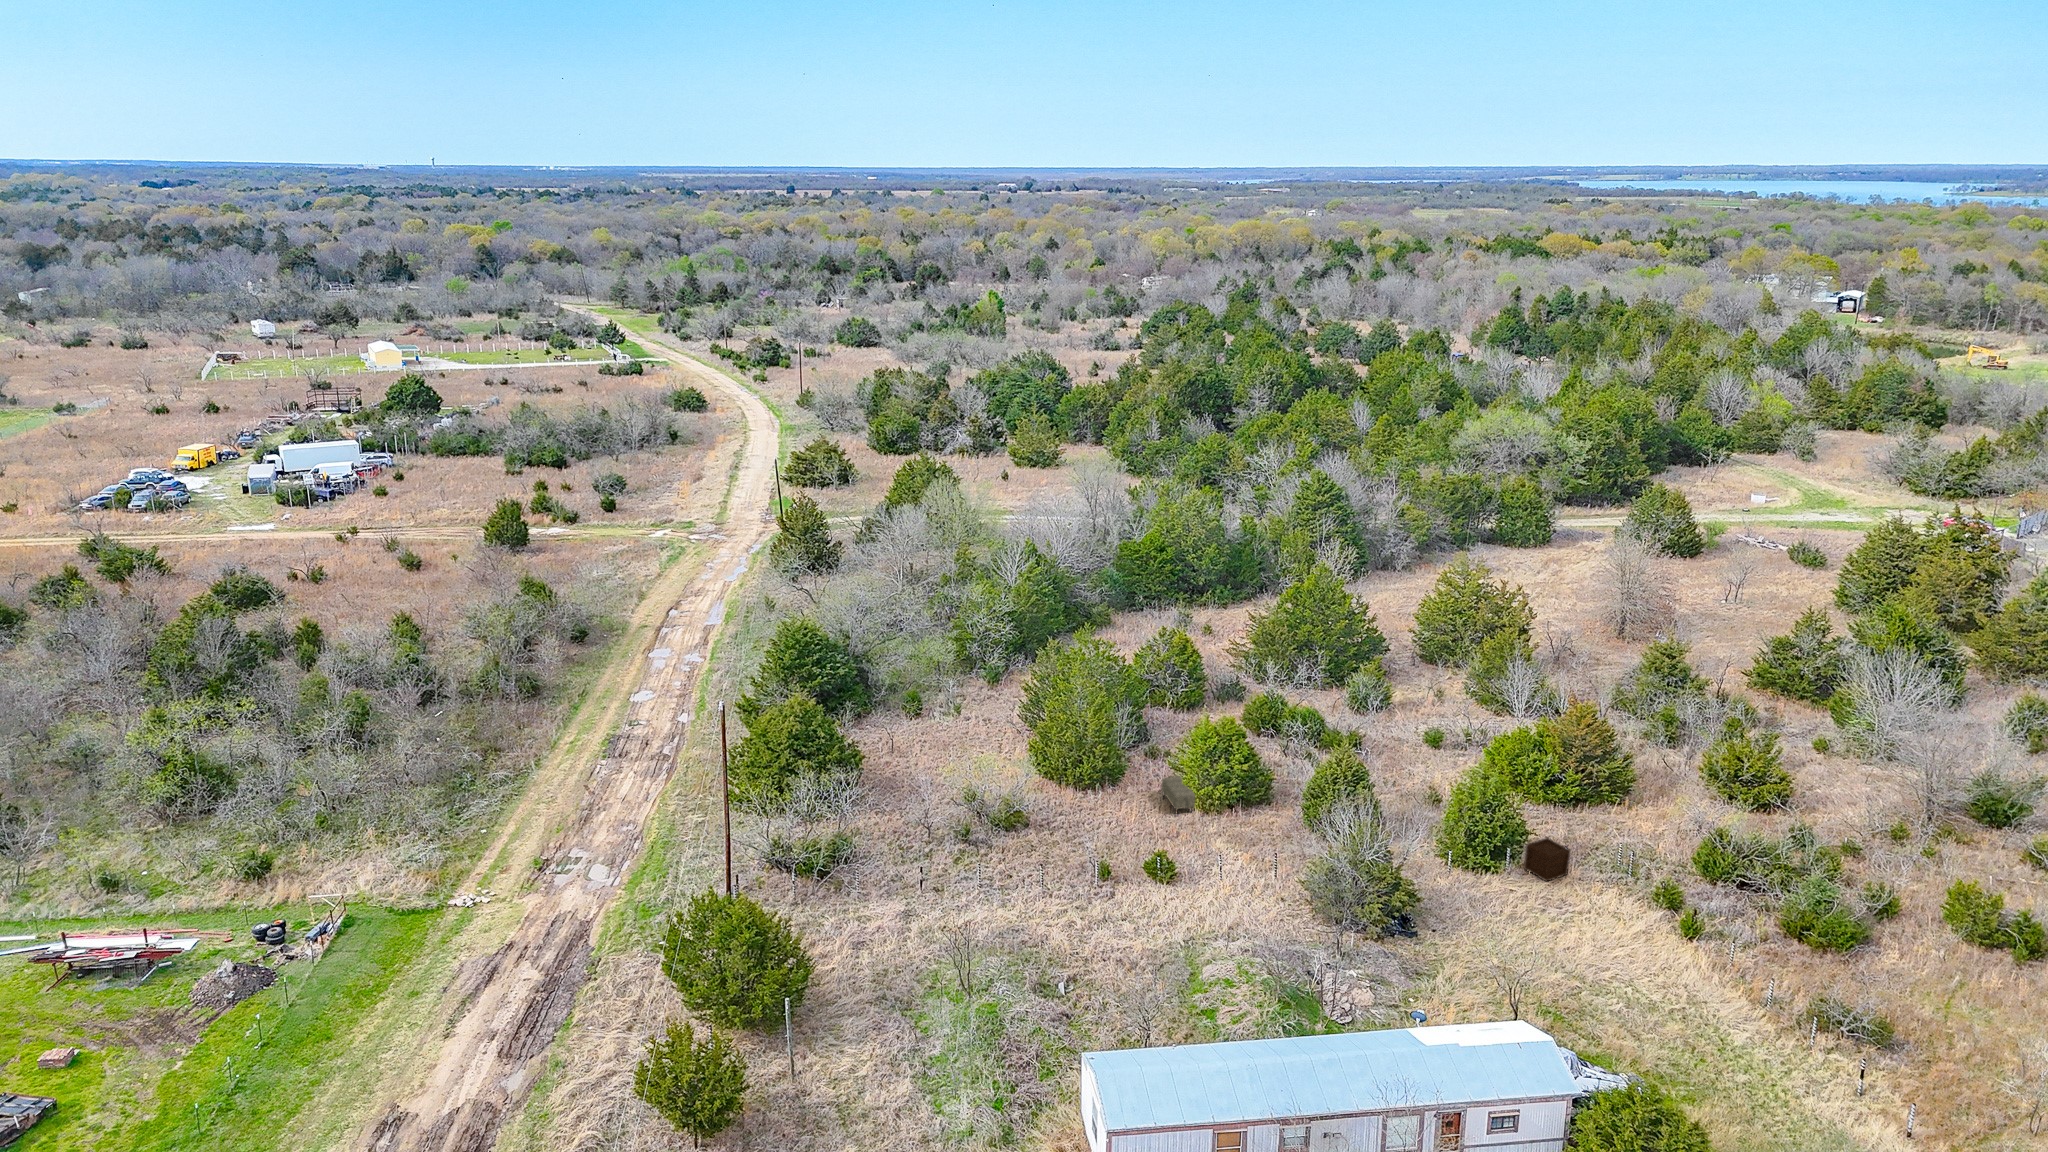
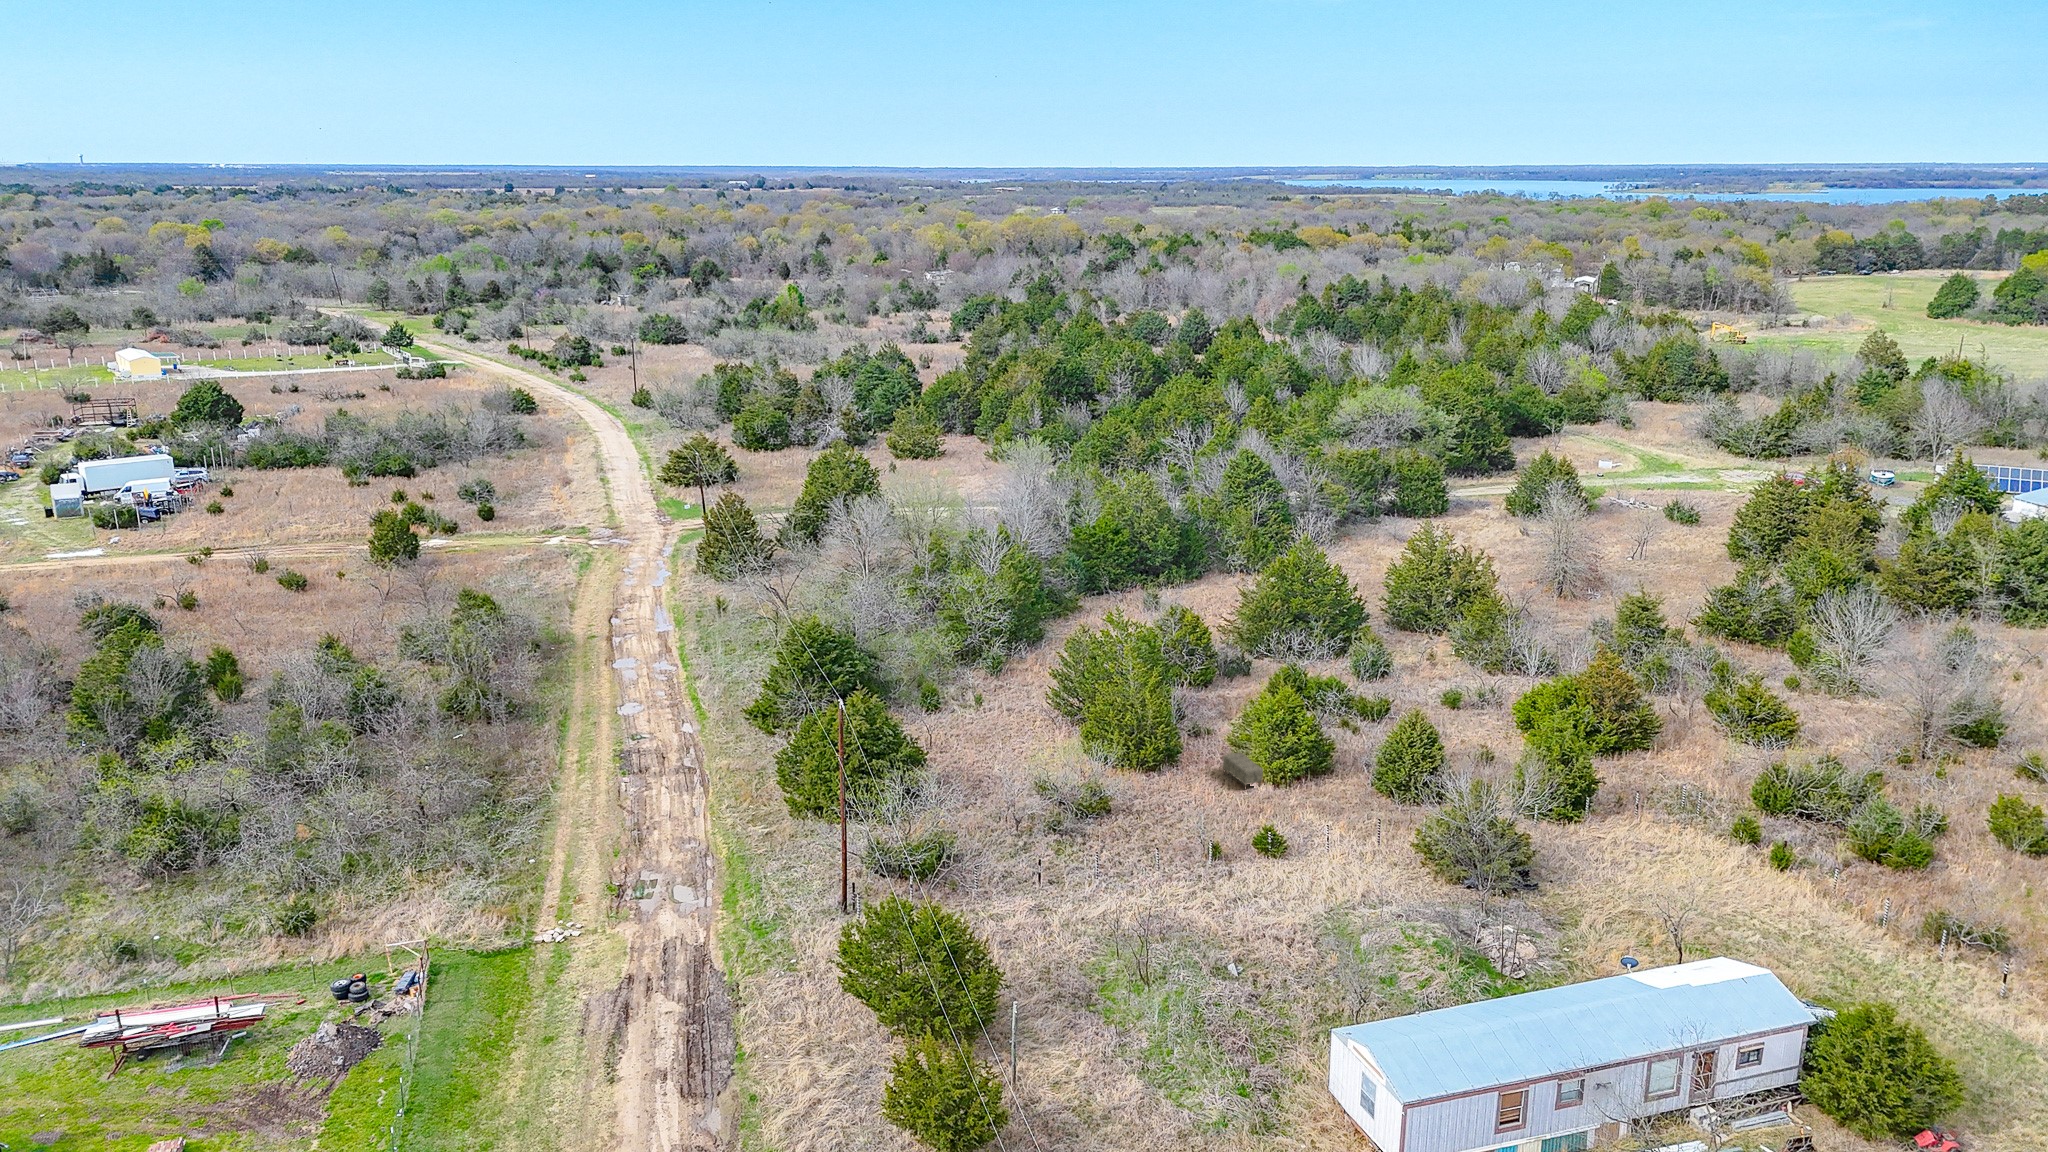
wooden crate: present [1524,838,1571,881] -> none [1585,783,1628,824]

